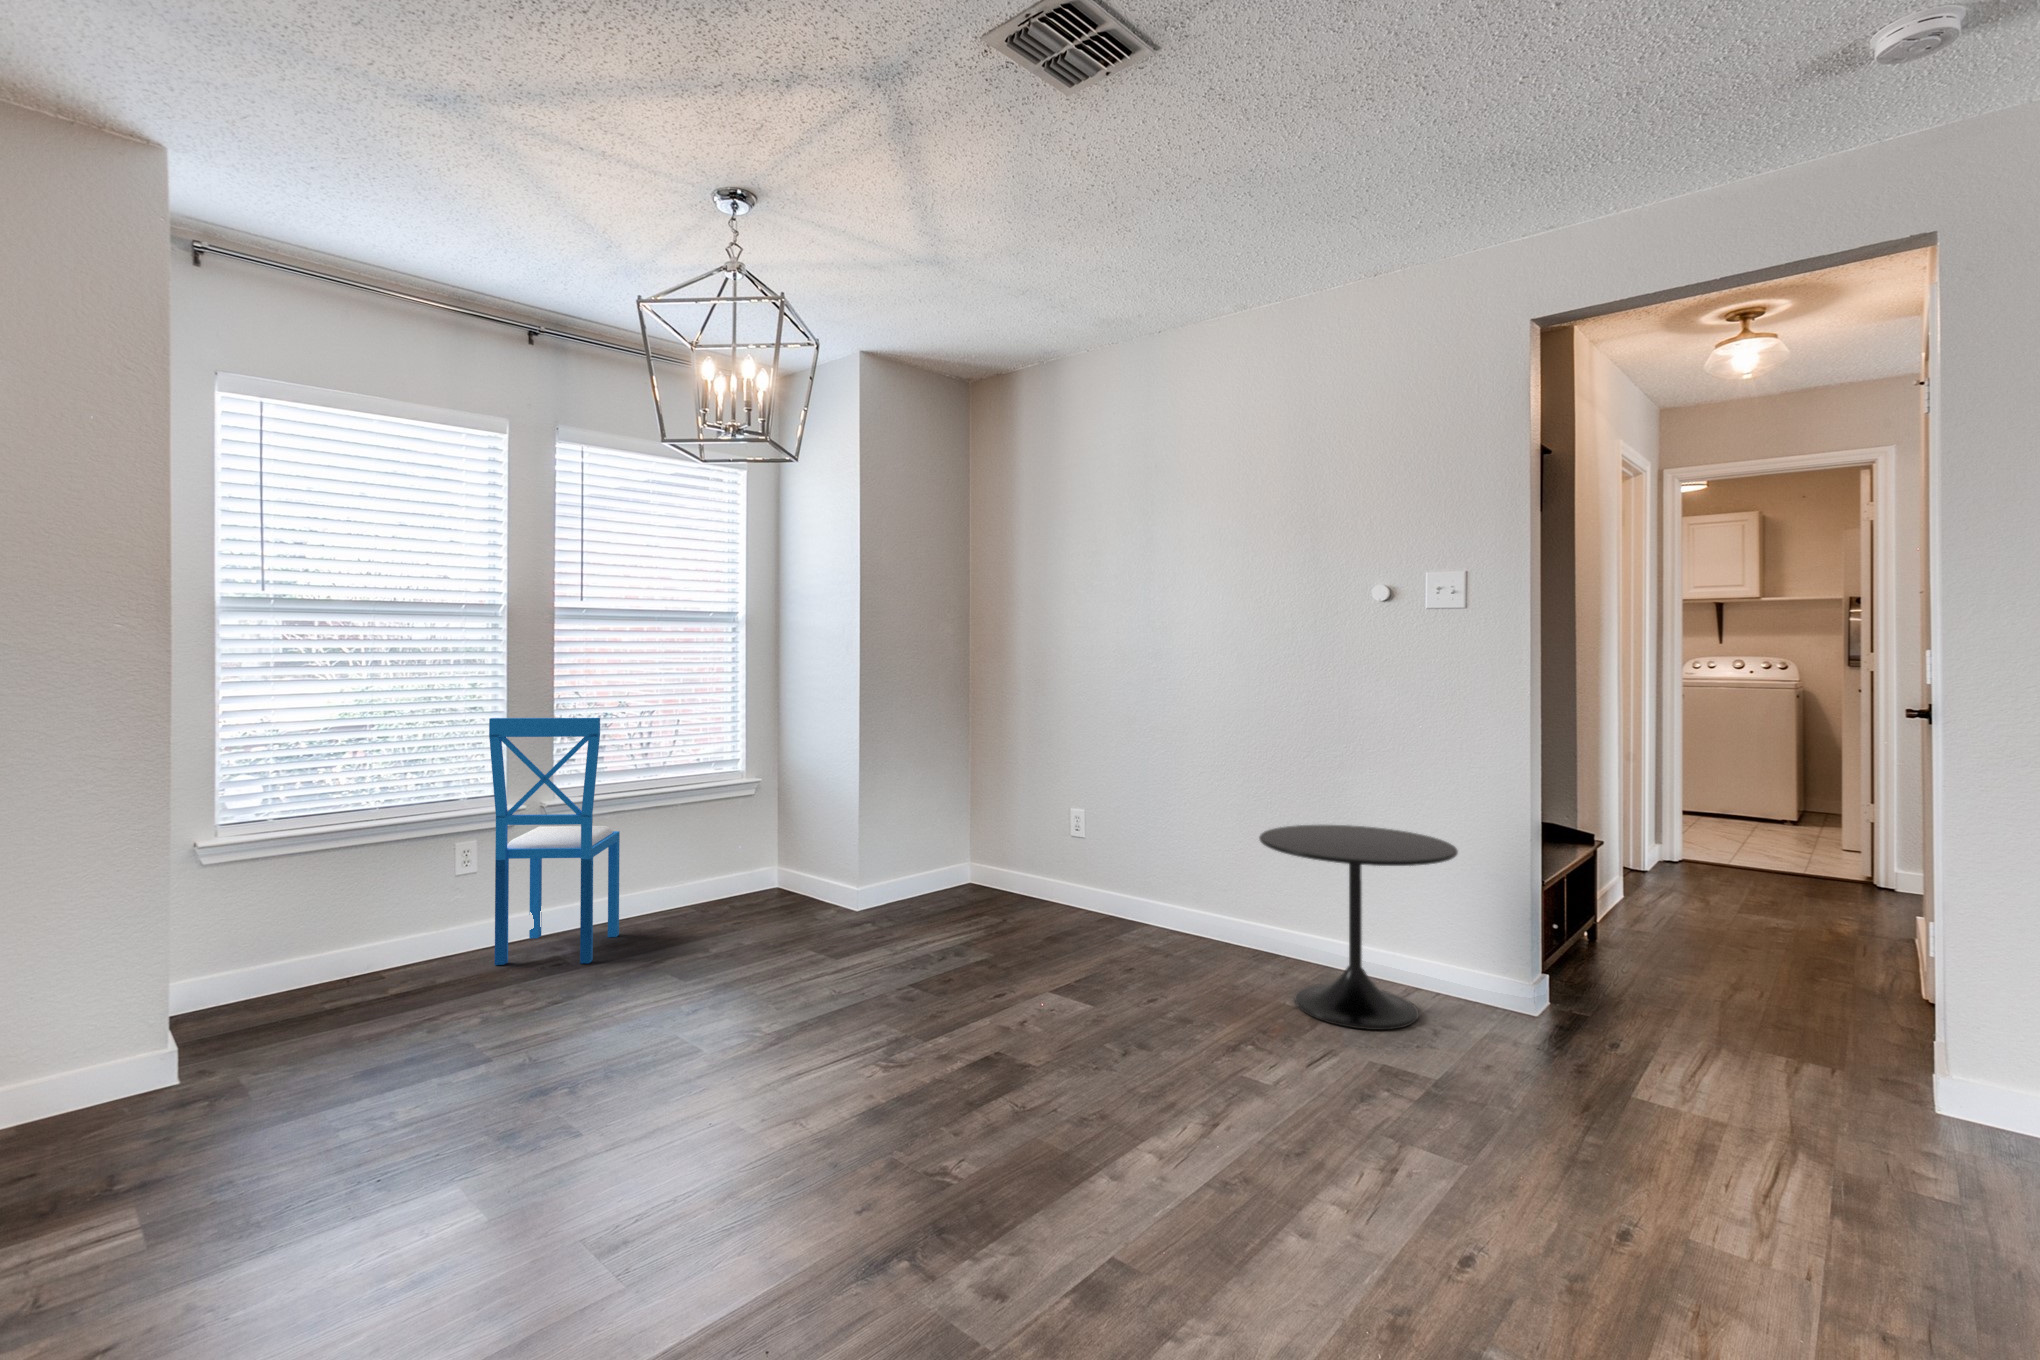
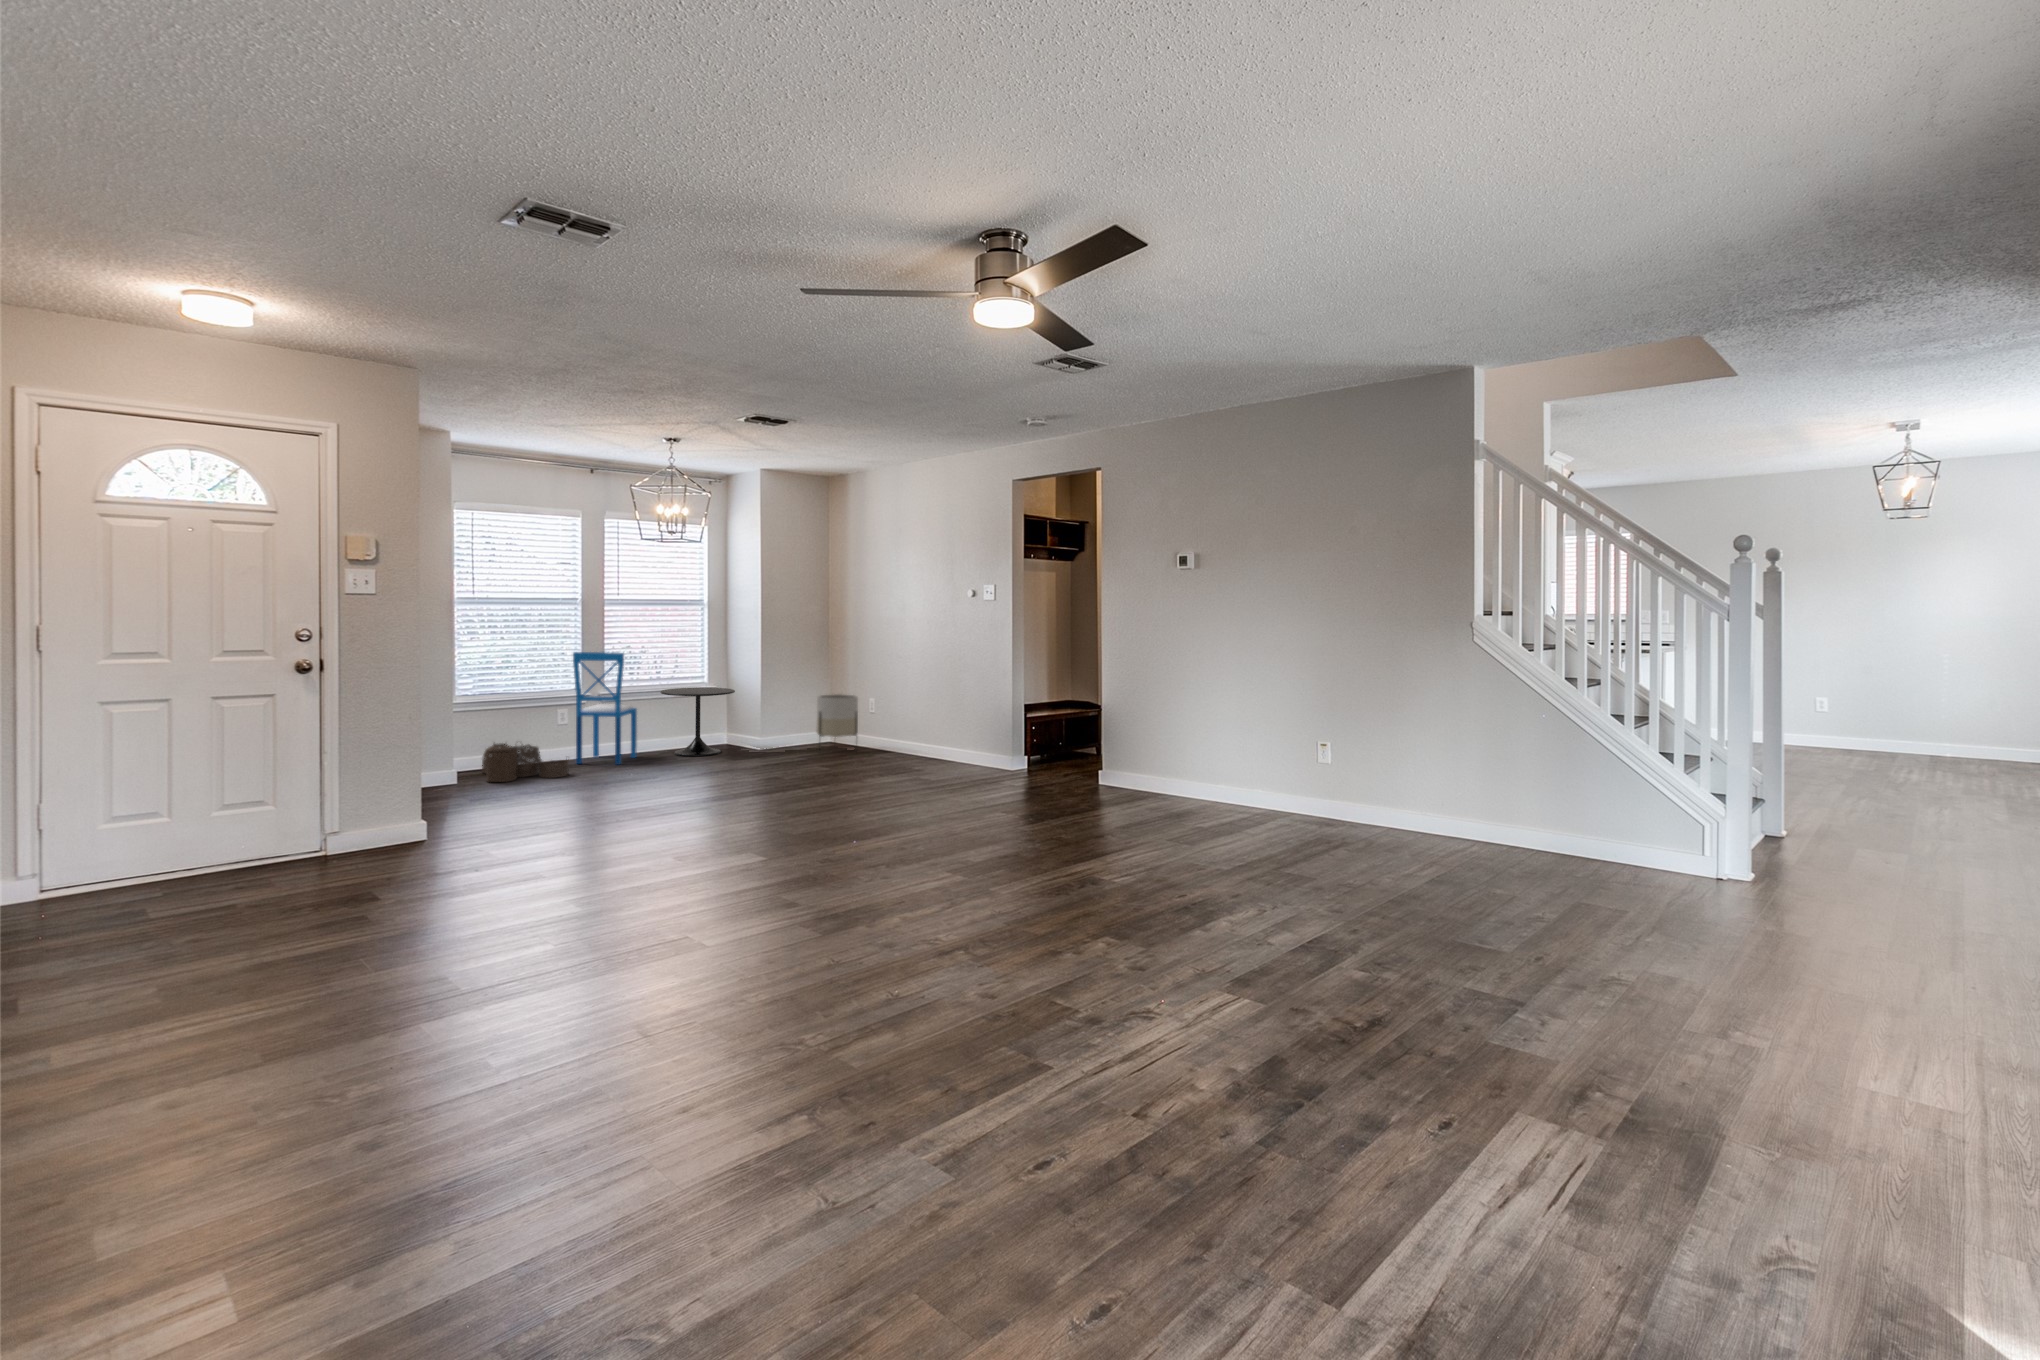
planter: none [961,788,1041,907] -> present [817,694,858,737]
side table: present [1259,825,1458,1030] -> present [660,687,735,756]
woven basket: none [270,928,481,1054] -> present [482,743,569,782]

